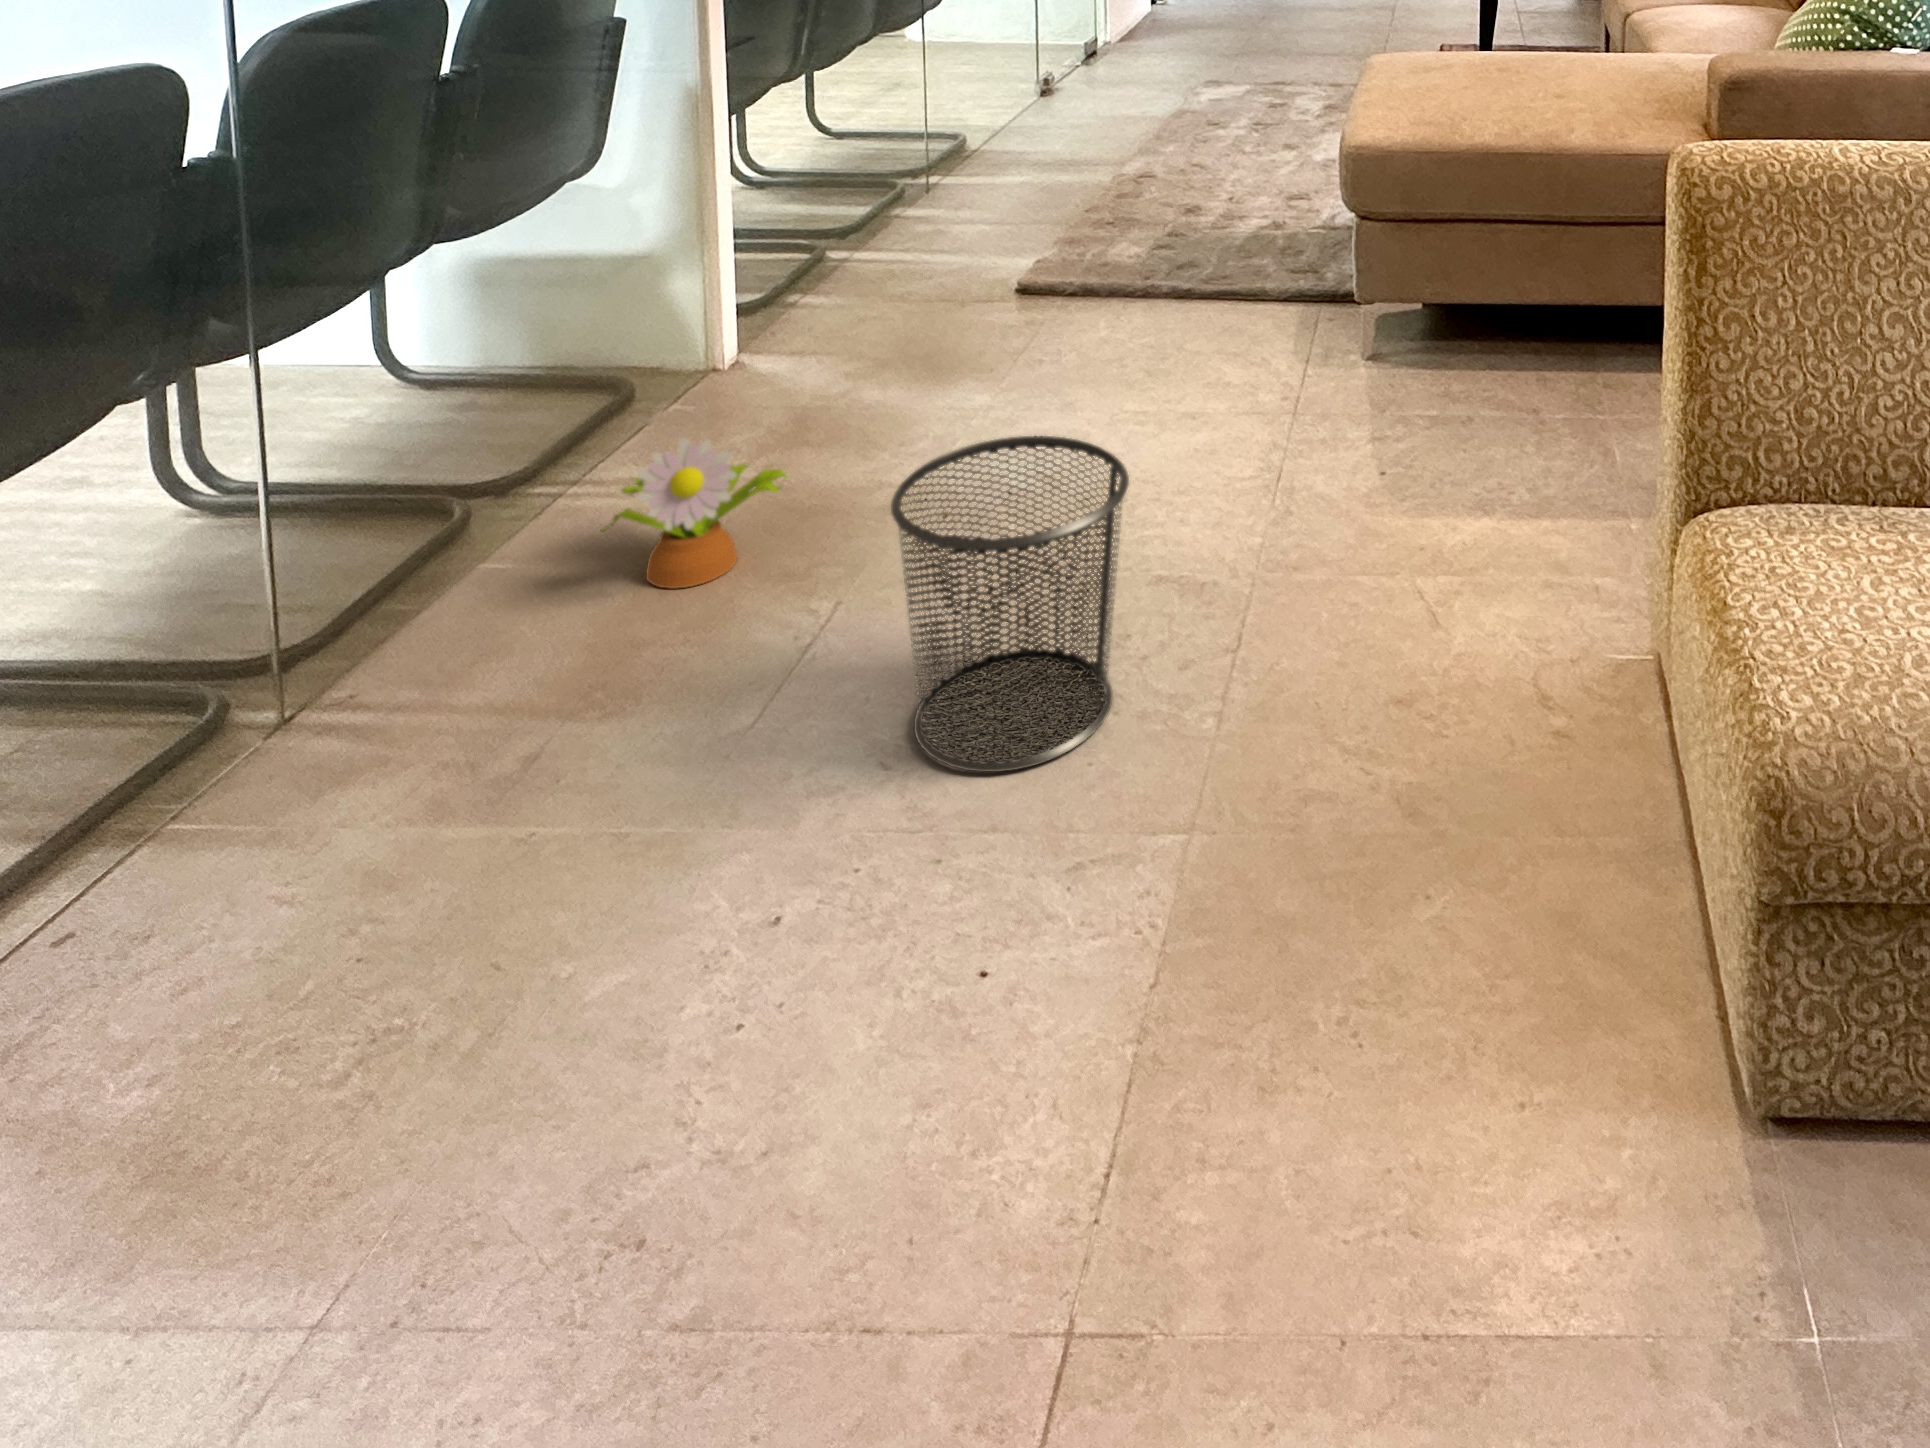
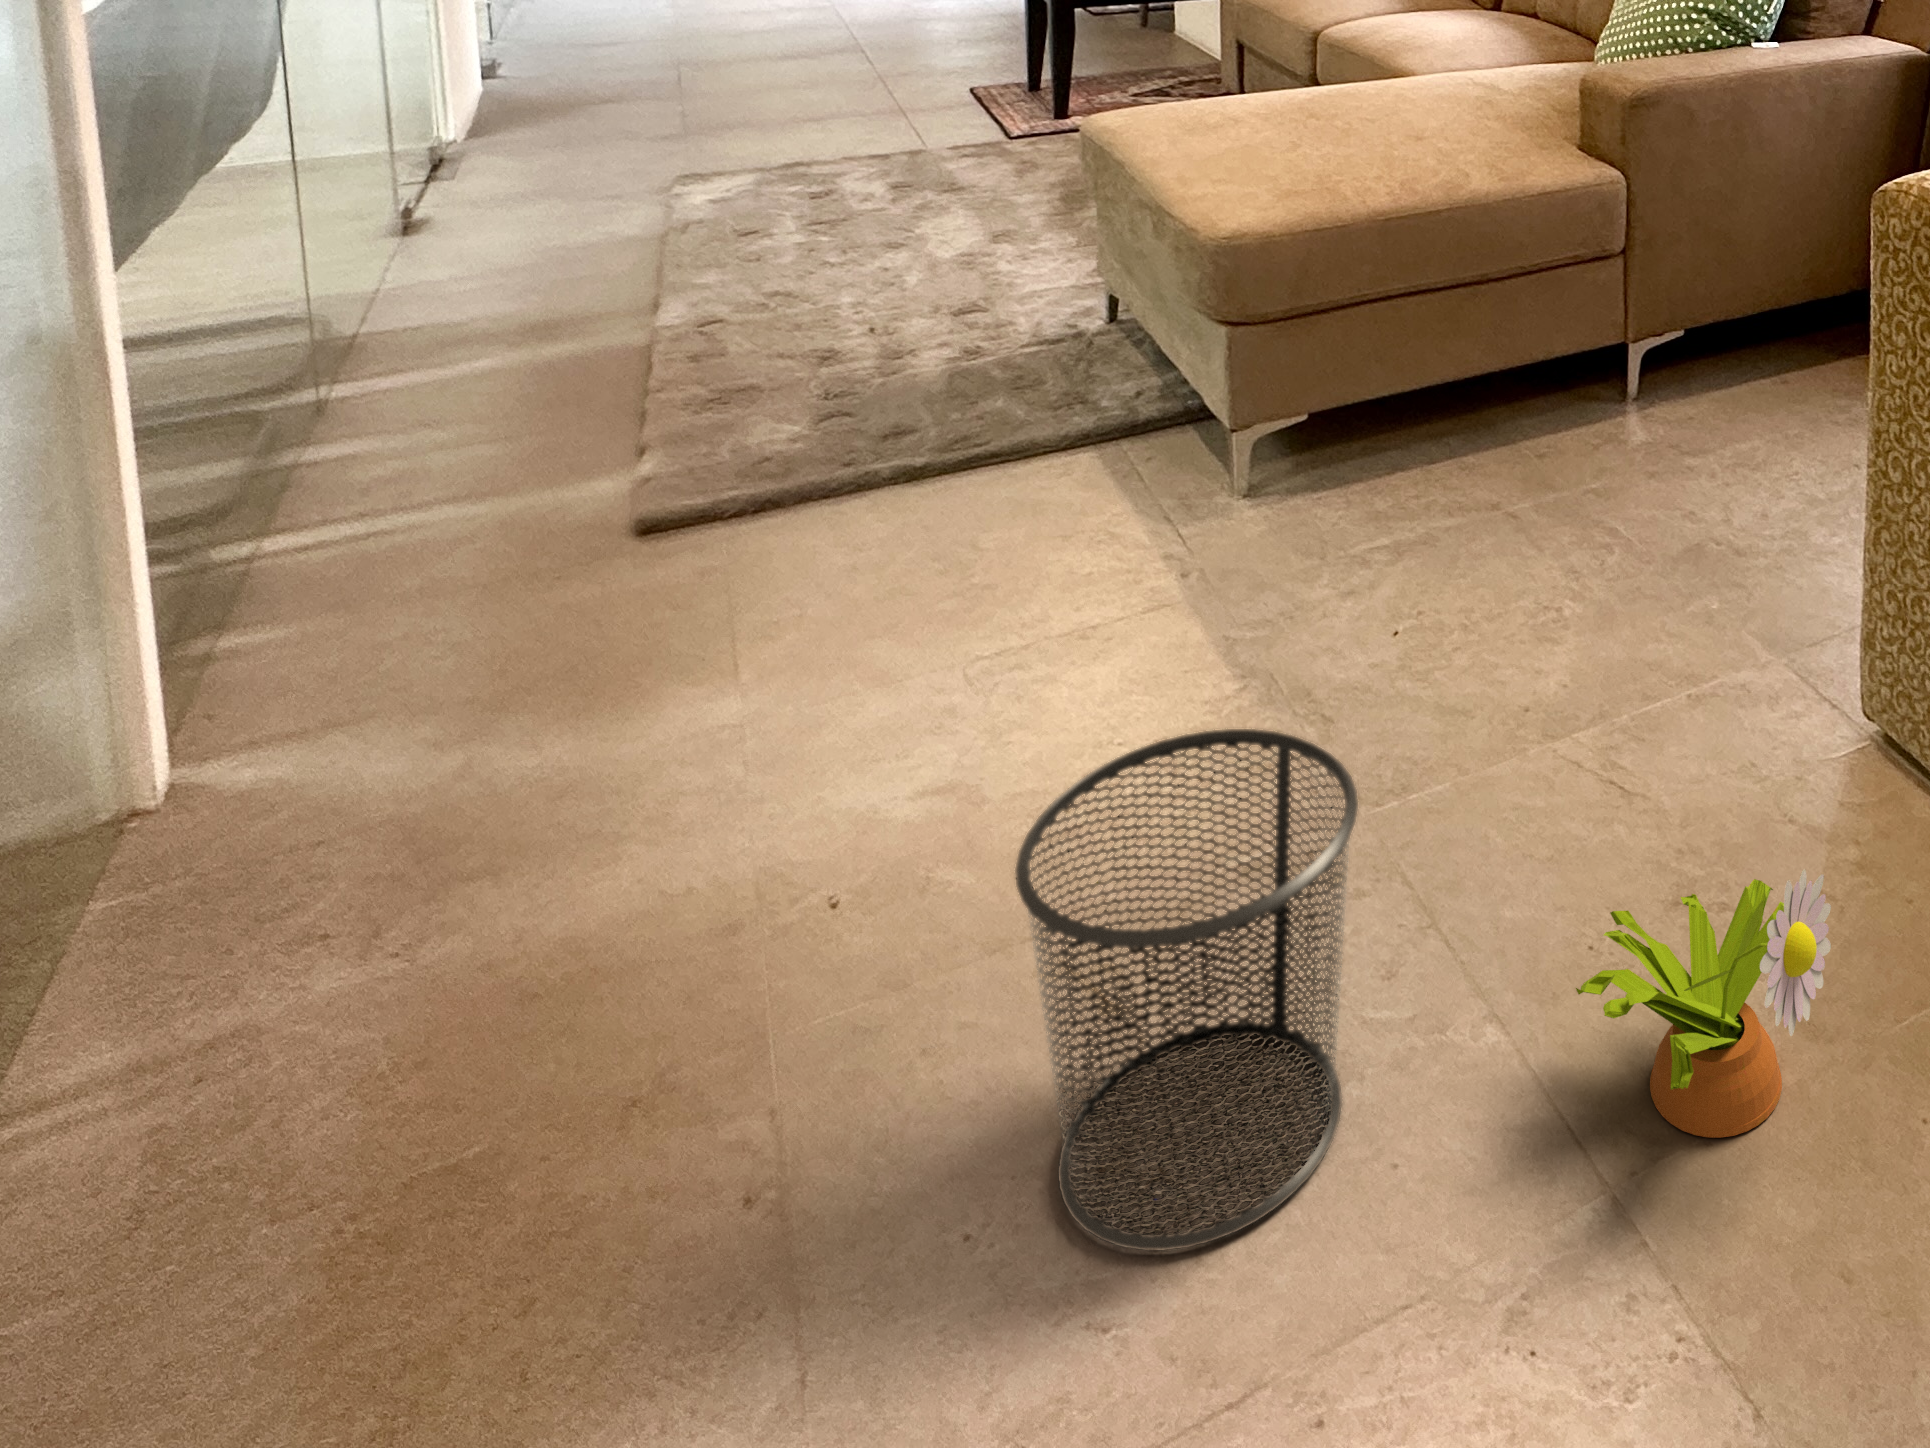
decorative plant: present [602,438,789,588] -> present [1576,869,1831,1138]

